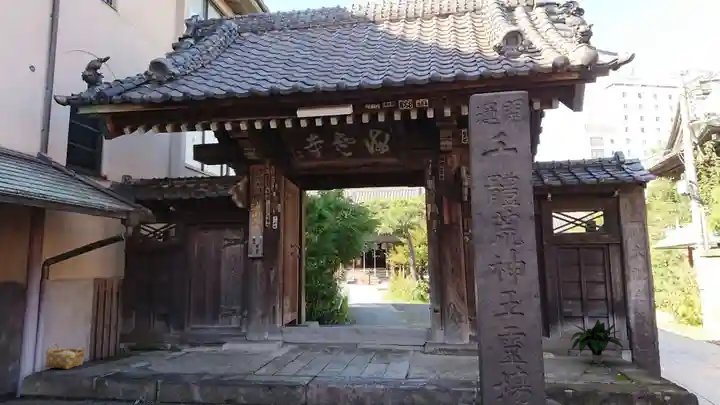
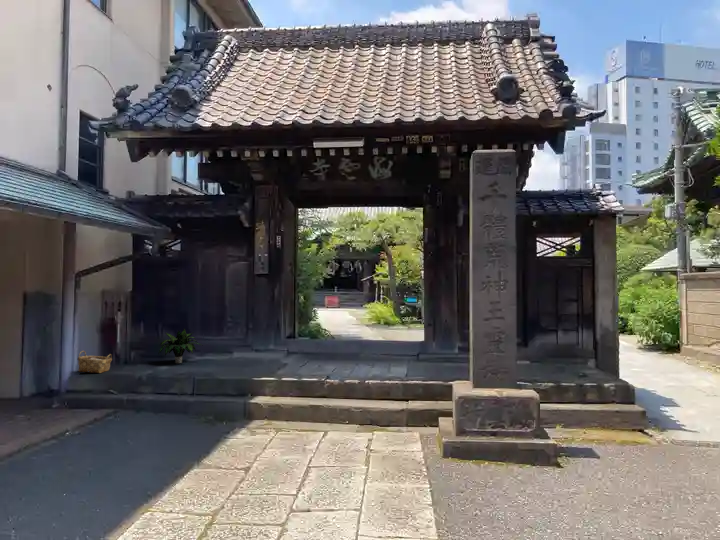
potted plant: present [571,319,623,363] -> present [159,329,201,363]

